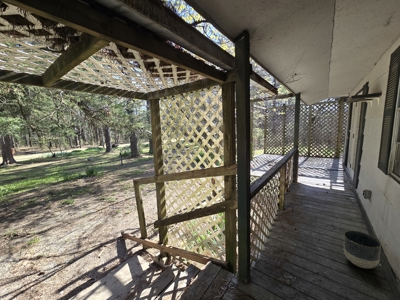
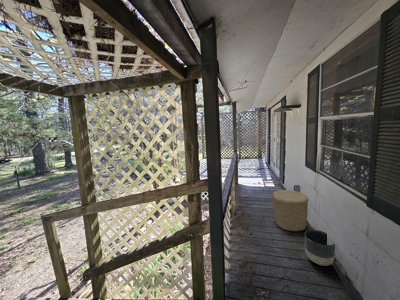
woven basket: none [323,190,367,234] -> present [272,190,308,231]

